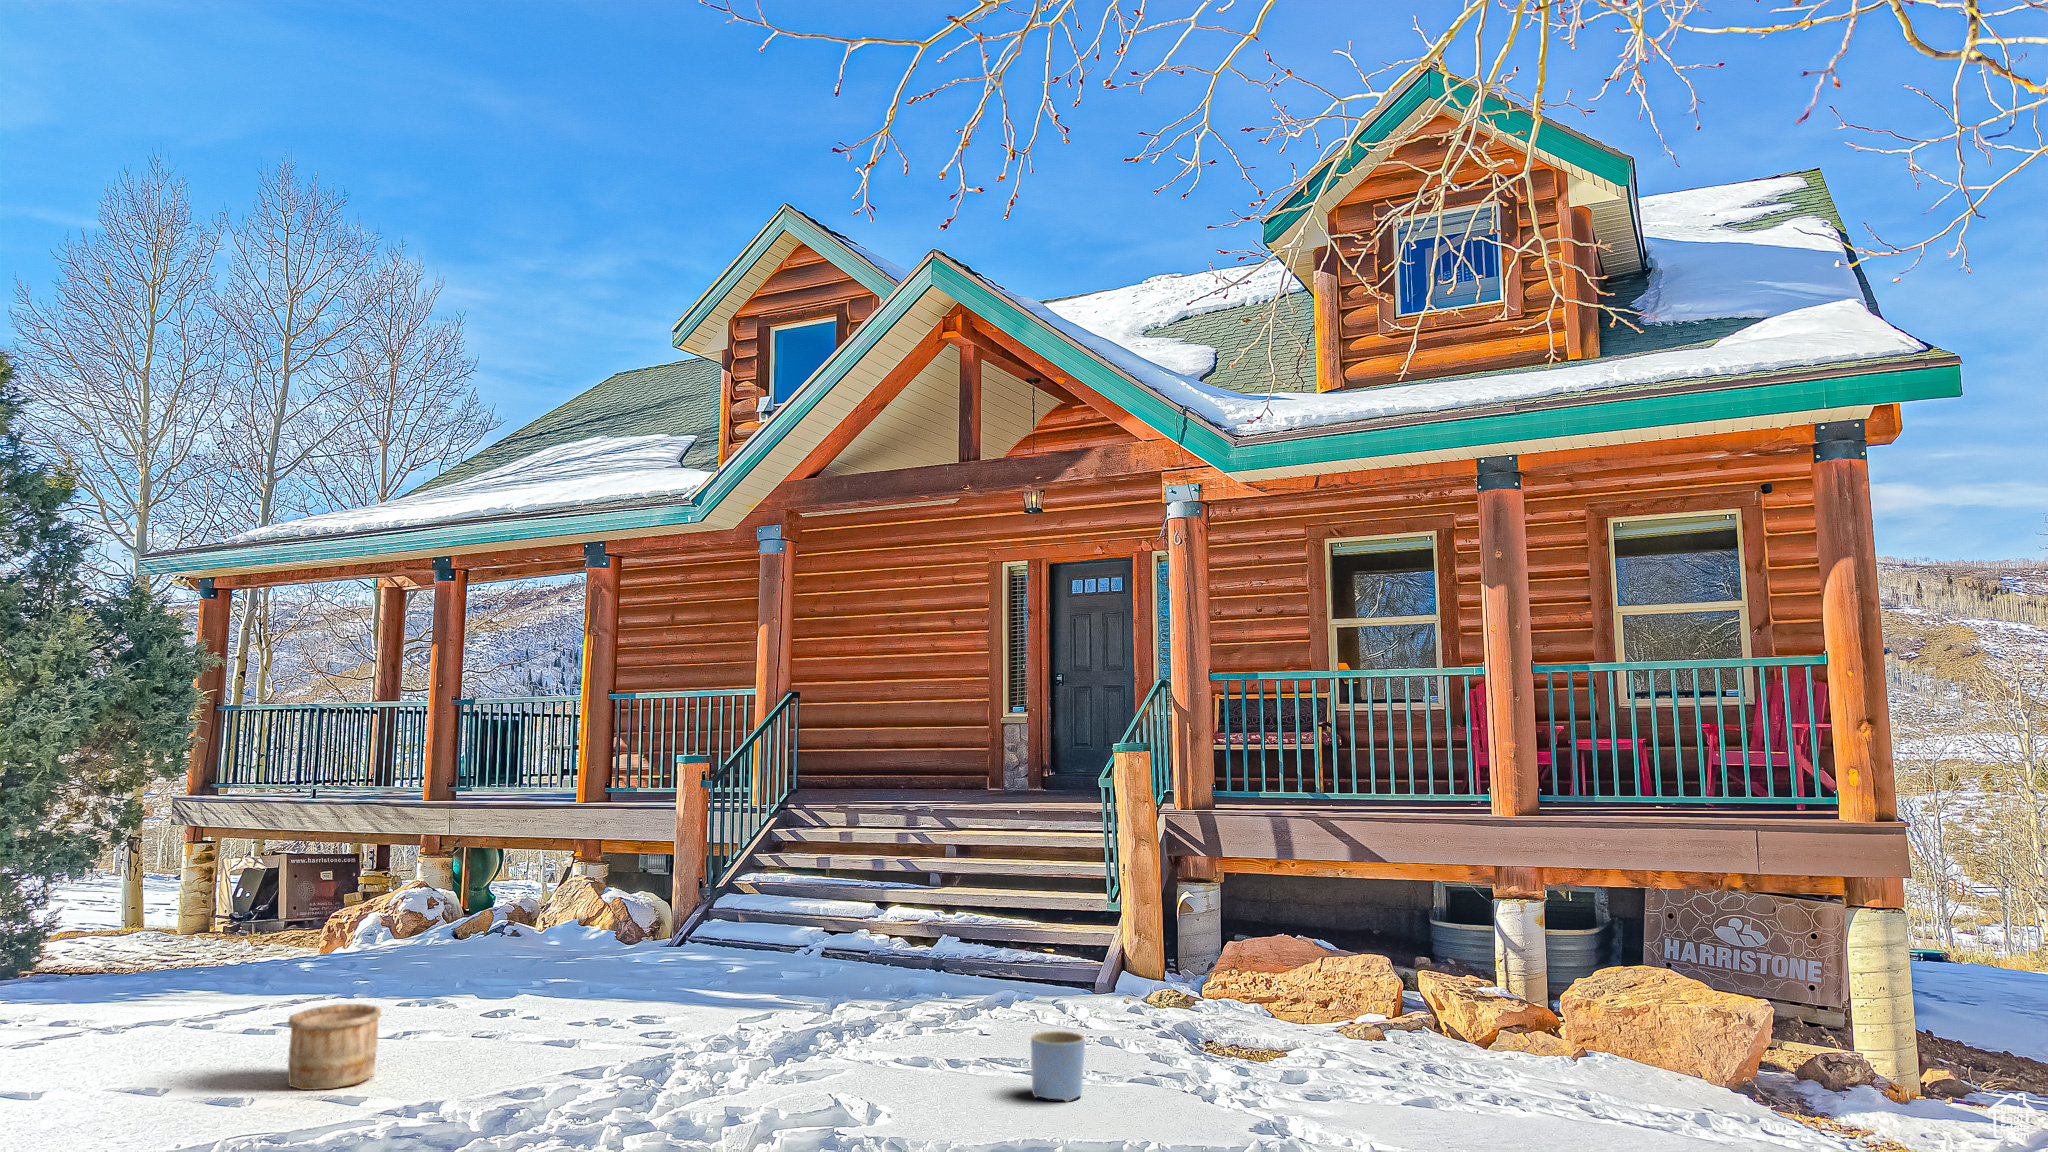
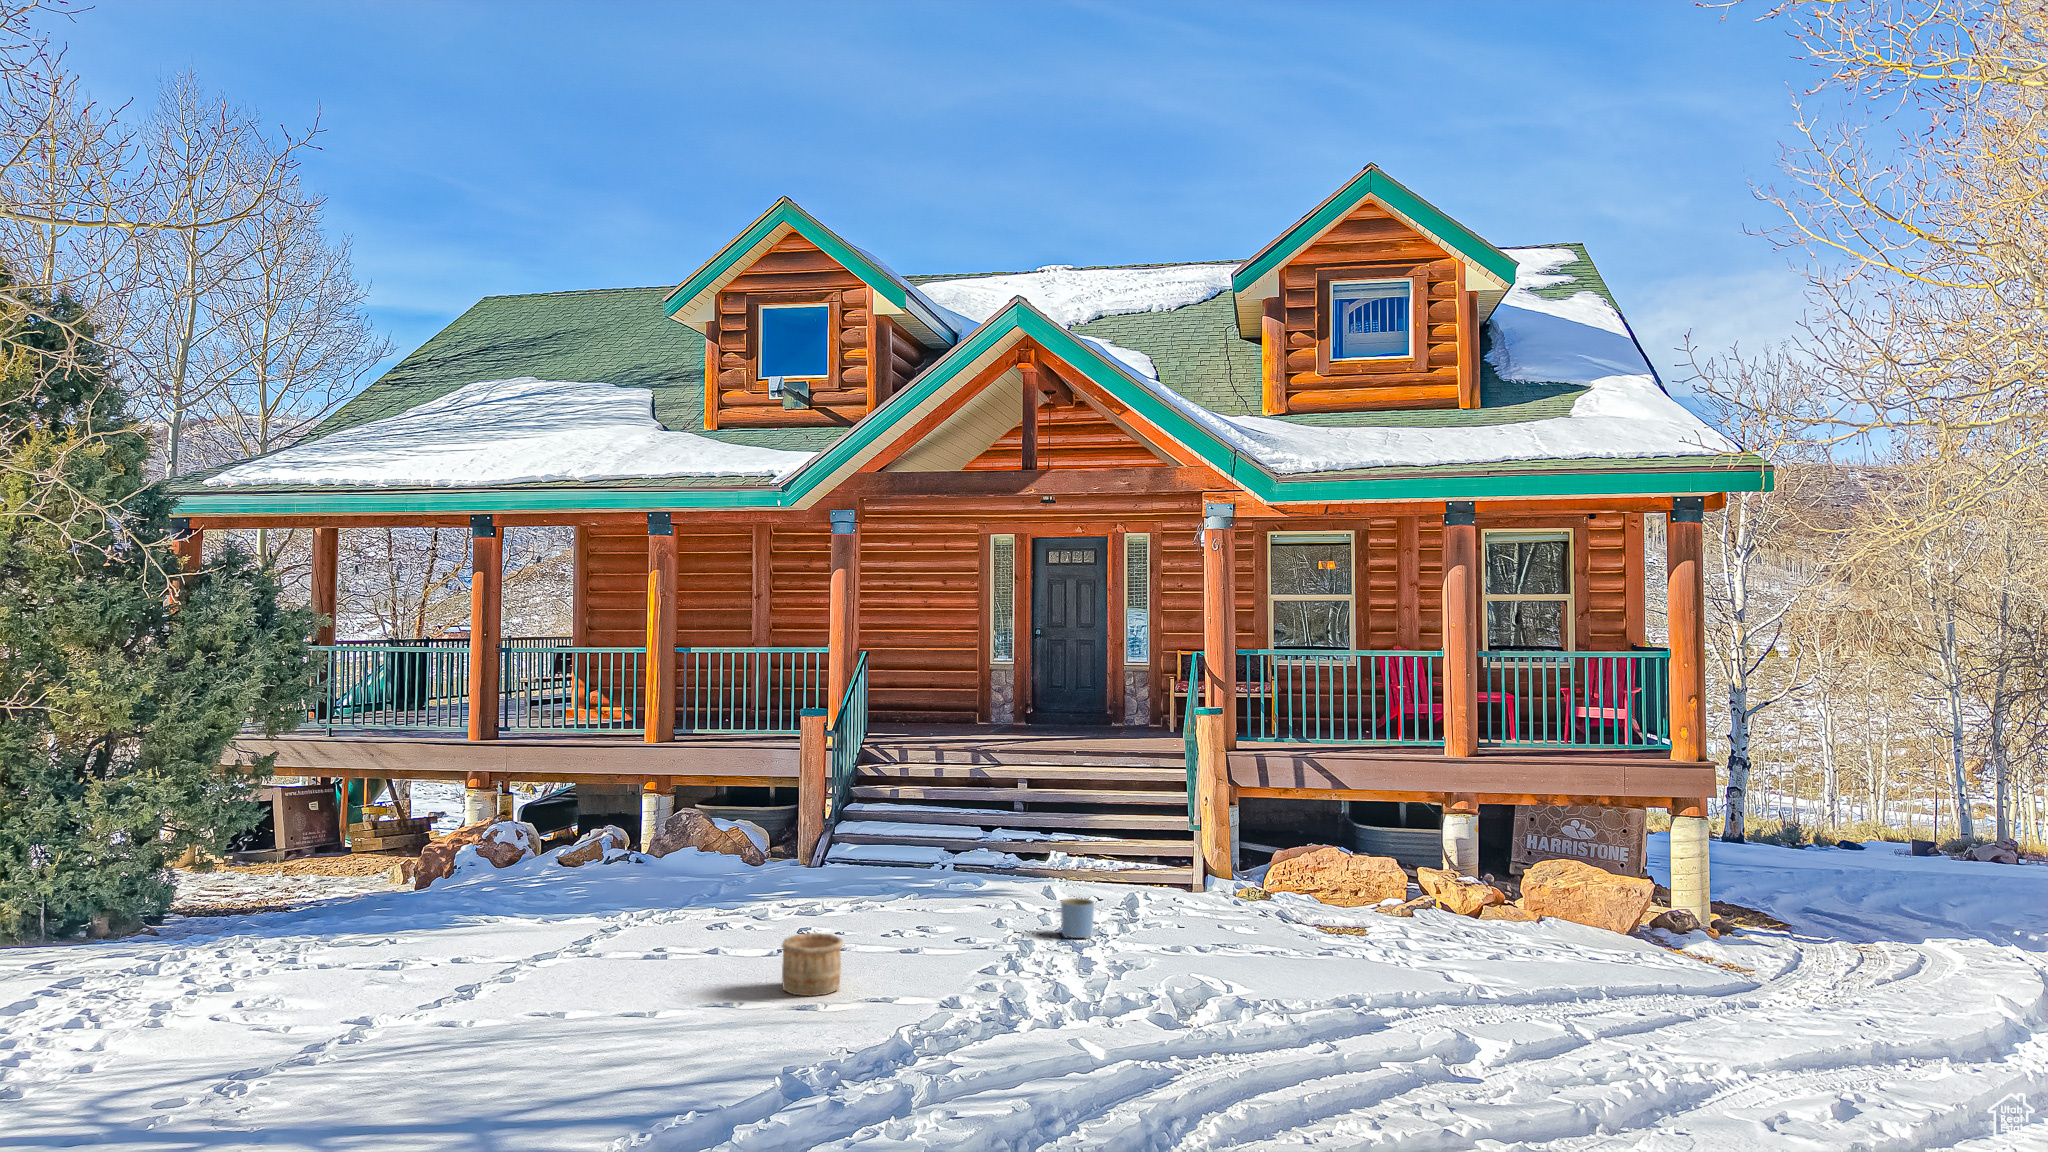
planter: present [1031,1031,1085,1102] -> present [1061,898,1094,939]

